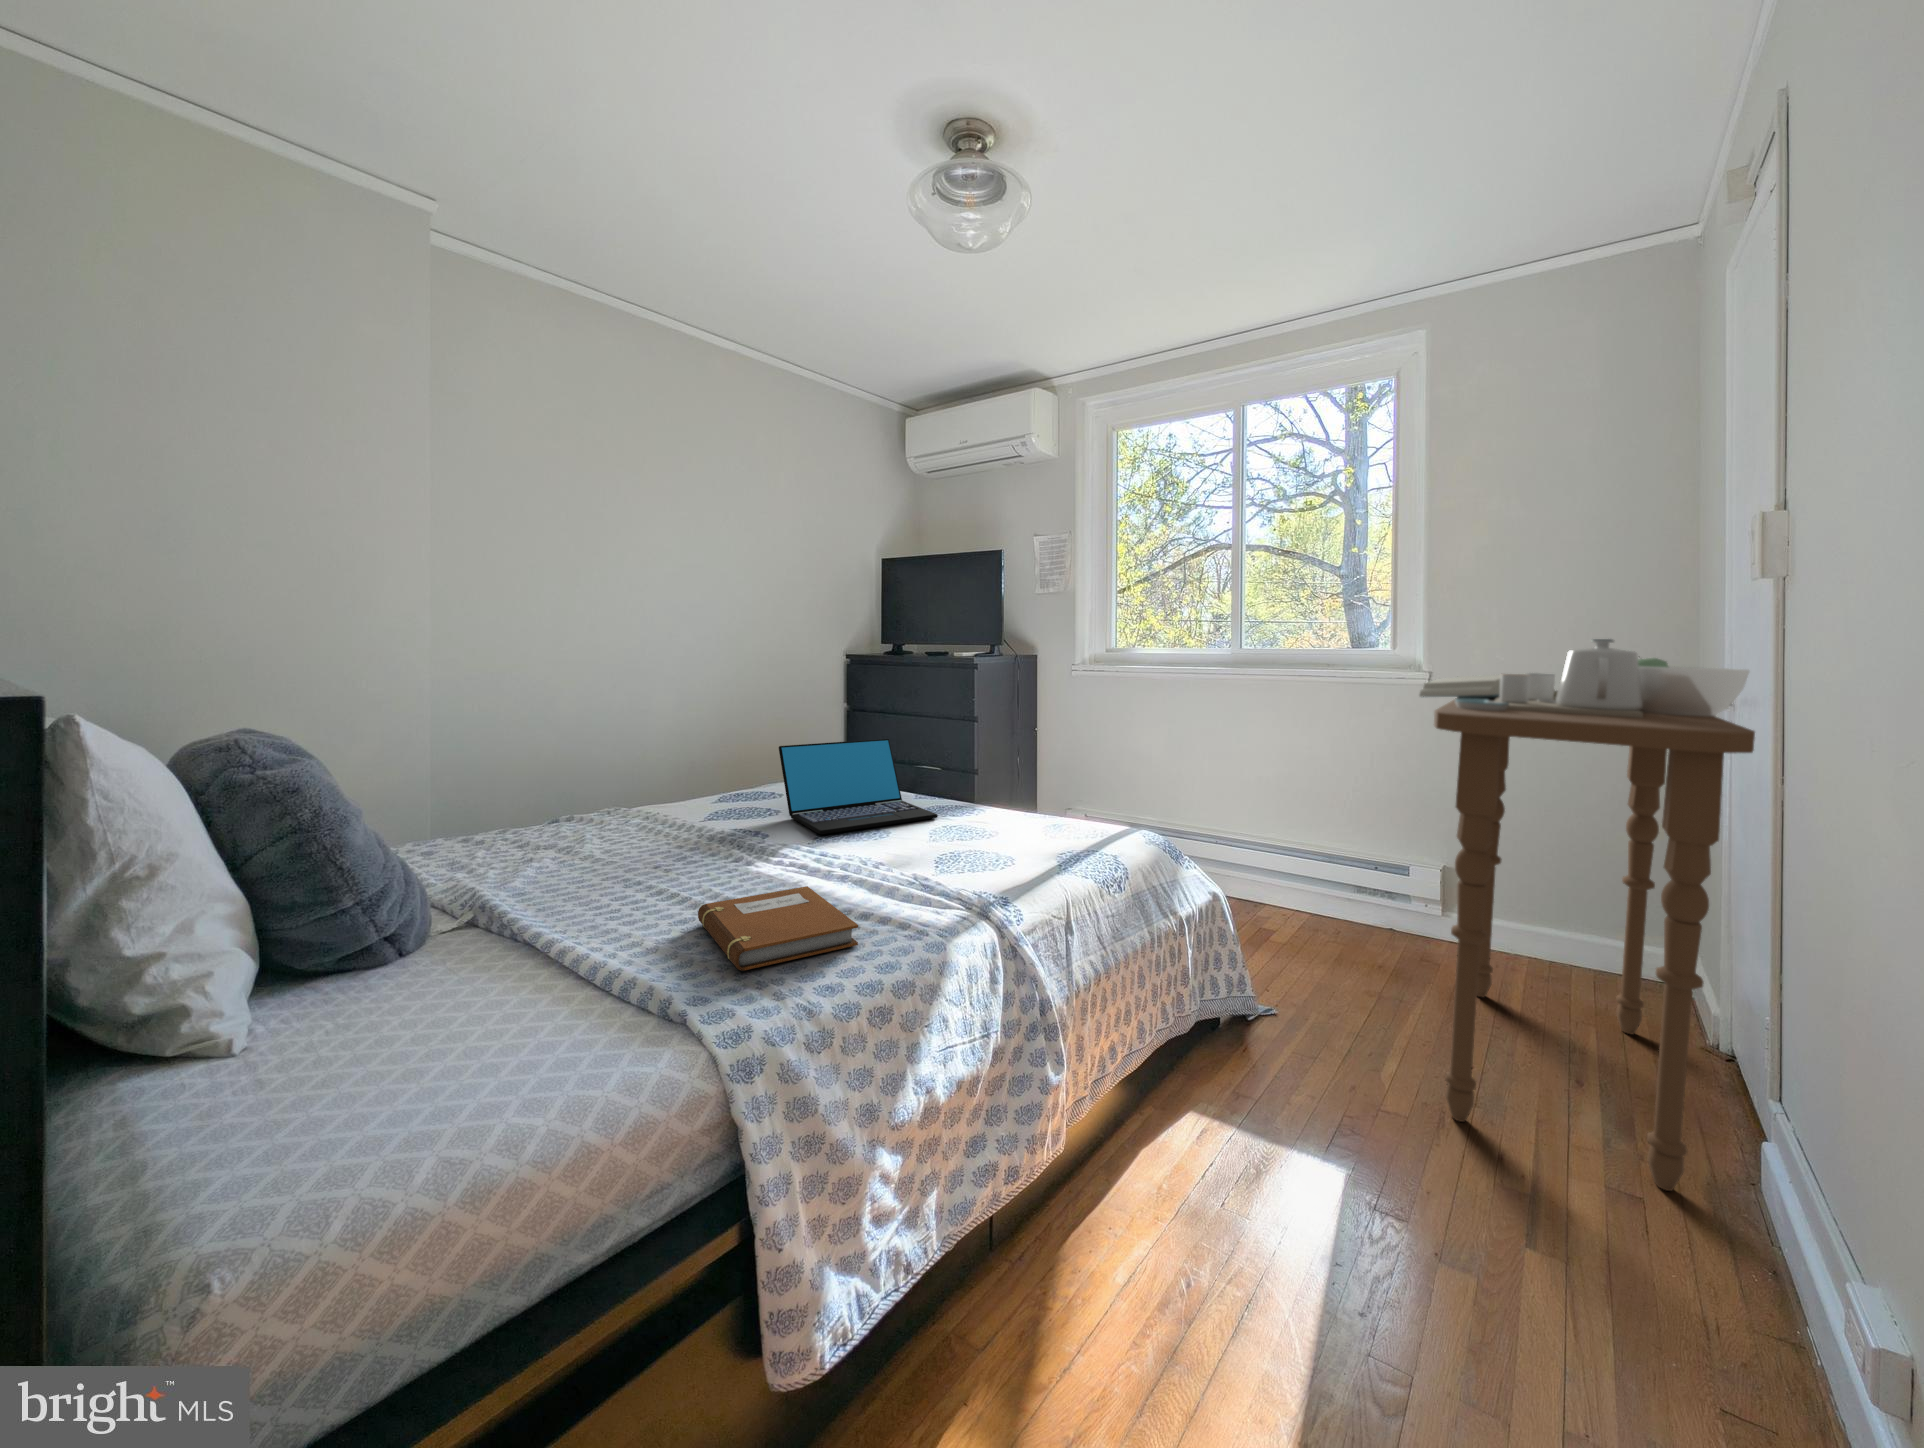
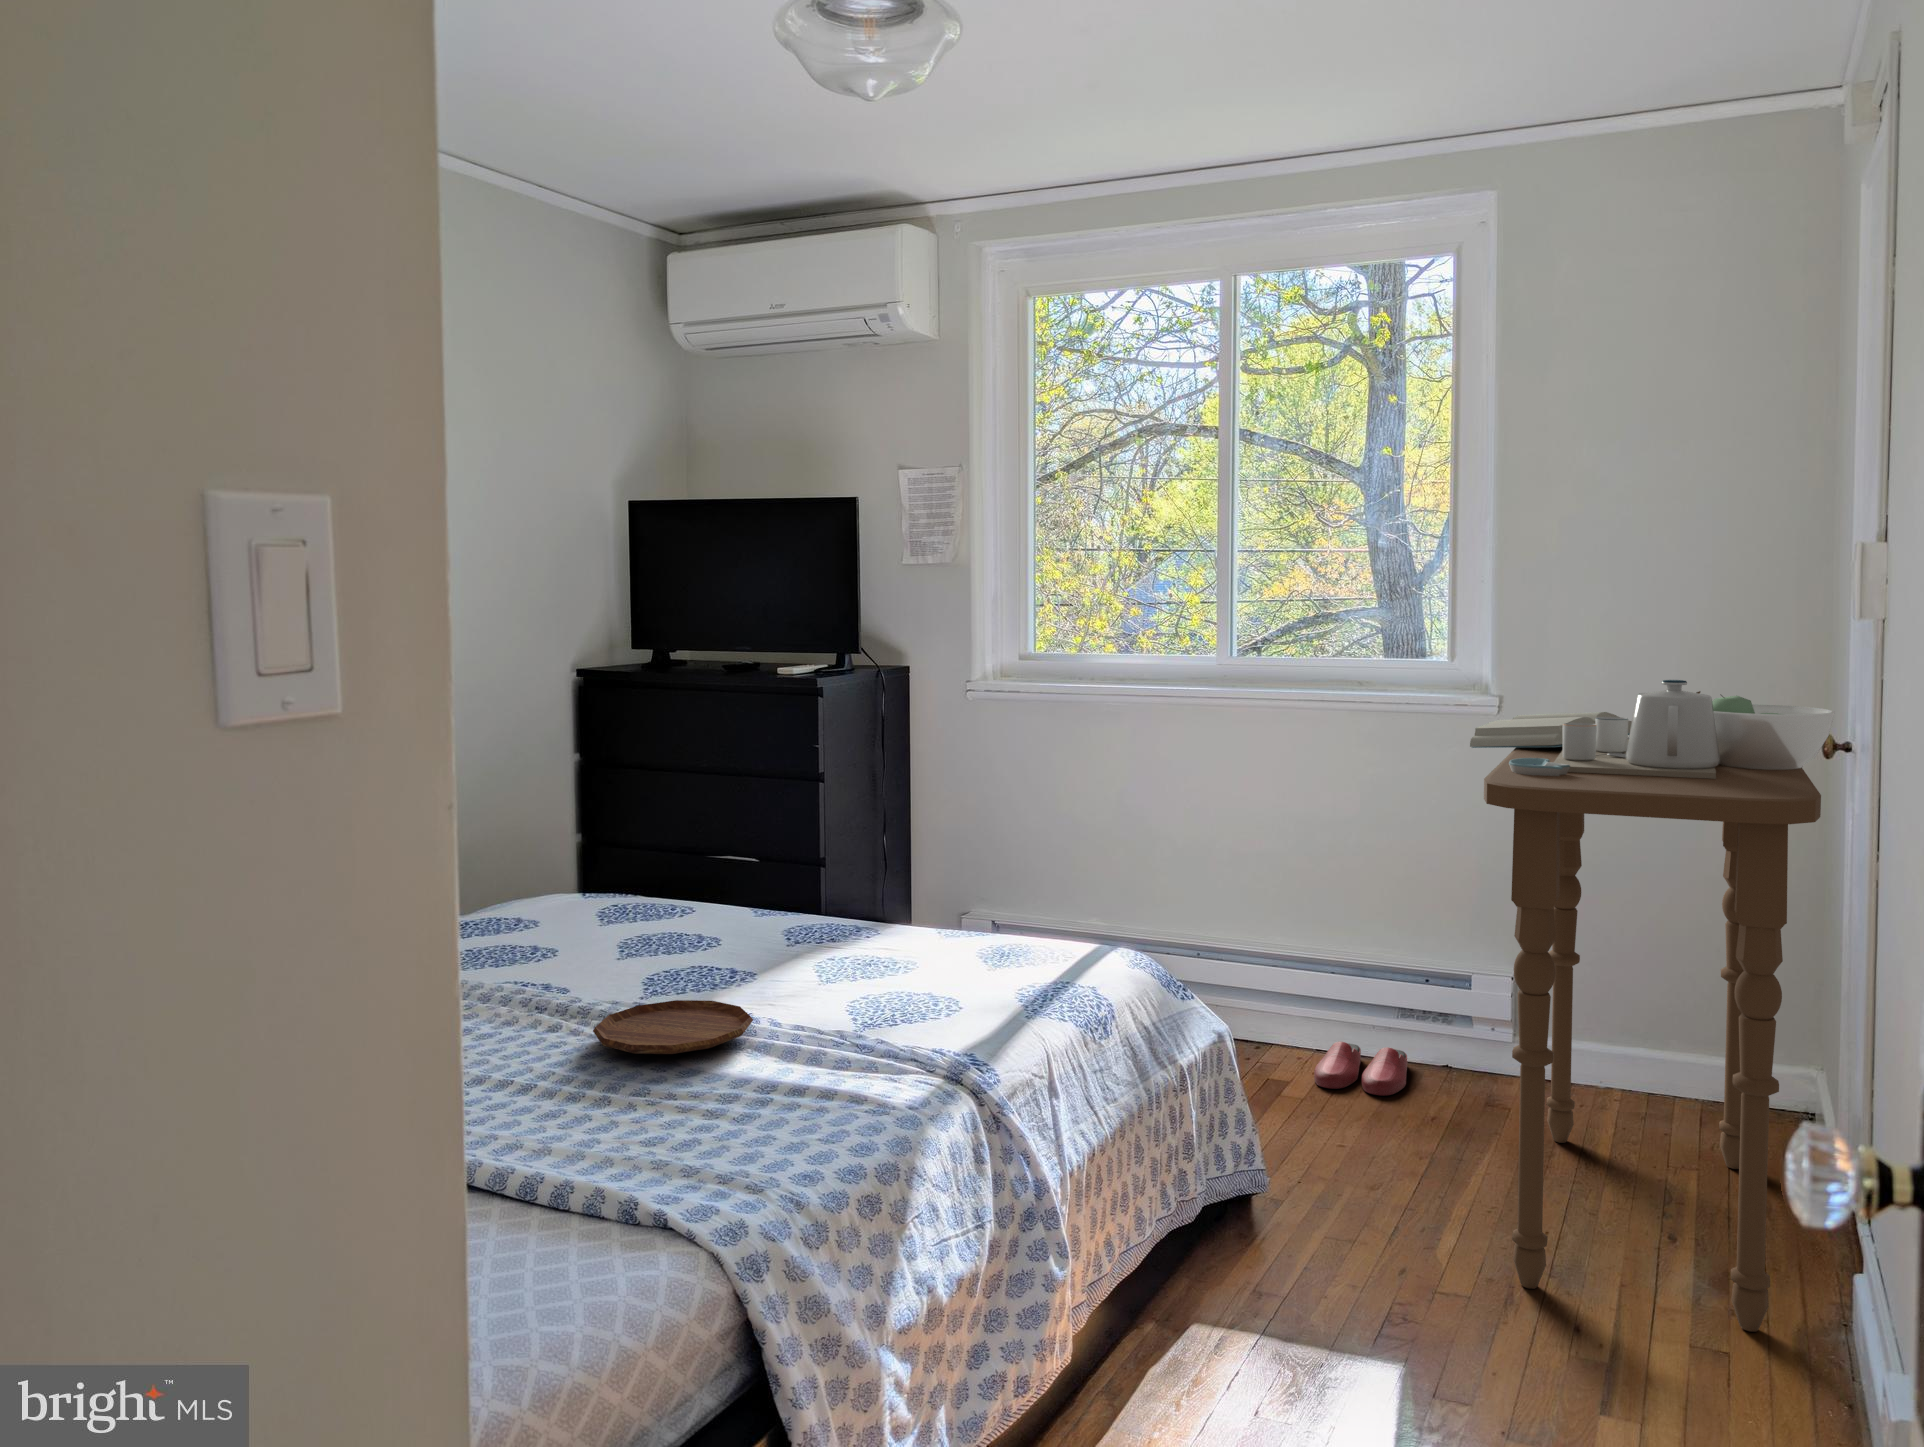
laptop: present [779,739,938,834] -> none [587,844,829,994]
tray: none [738,838,855,876] -> present [593,1000,753,1054]
notebook: present [698,886,858,970] -> none [597,1063,819,1167]
slippers: none [1292,906,1361,948] -> present [1314,1042,1407,1096]

